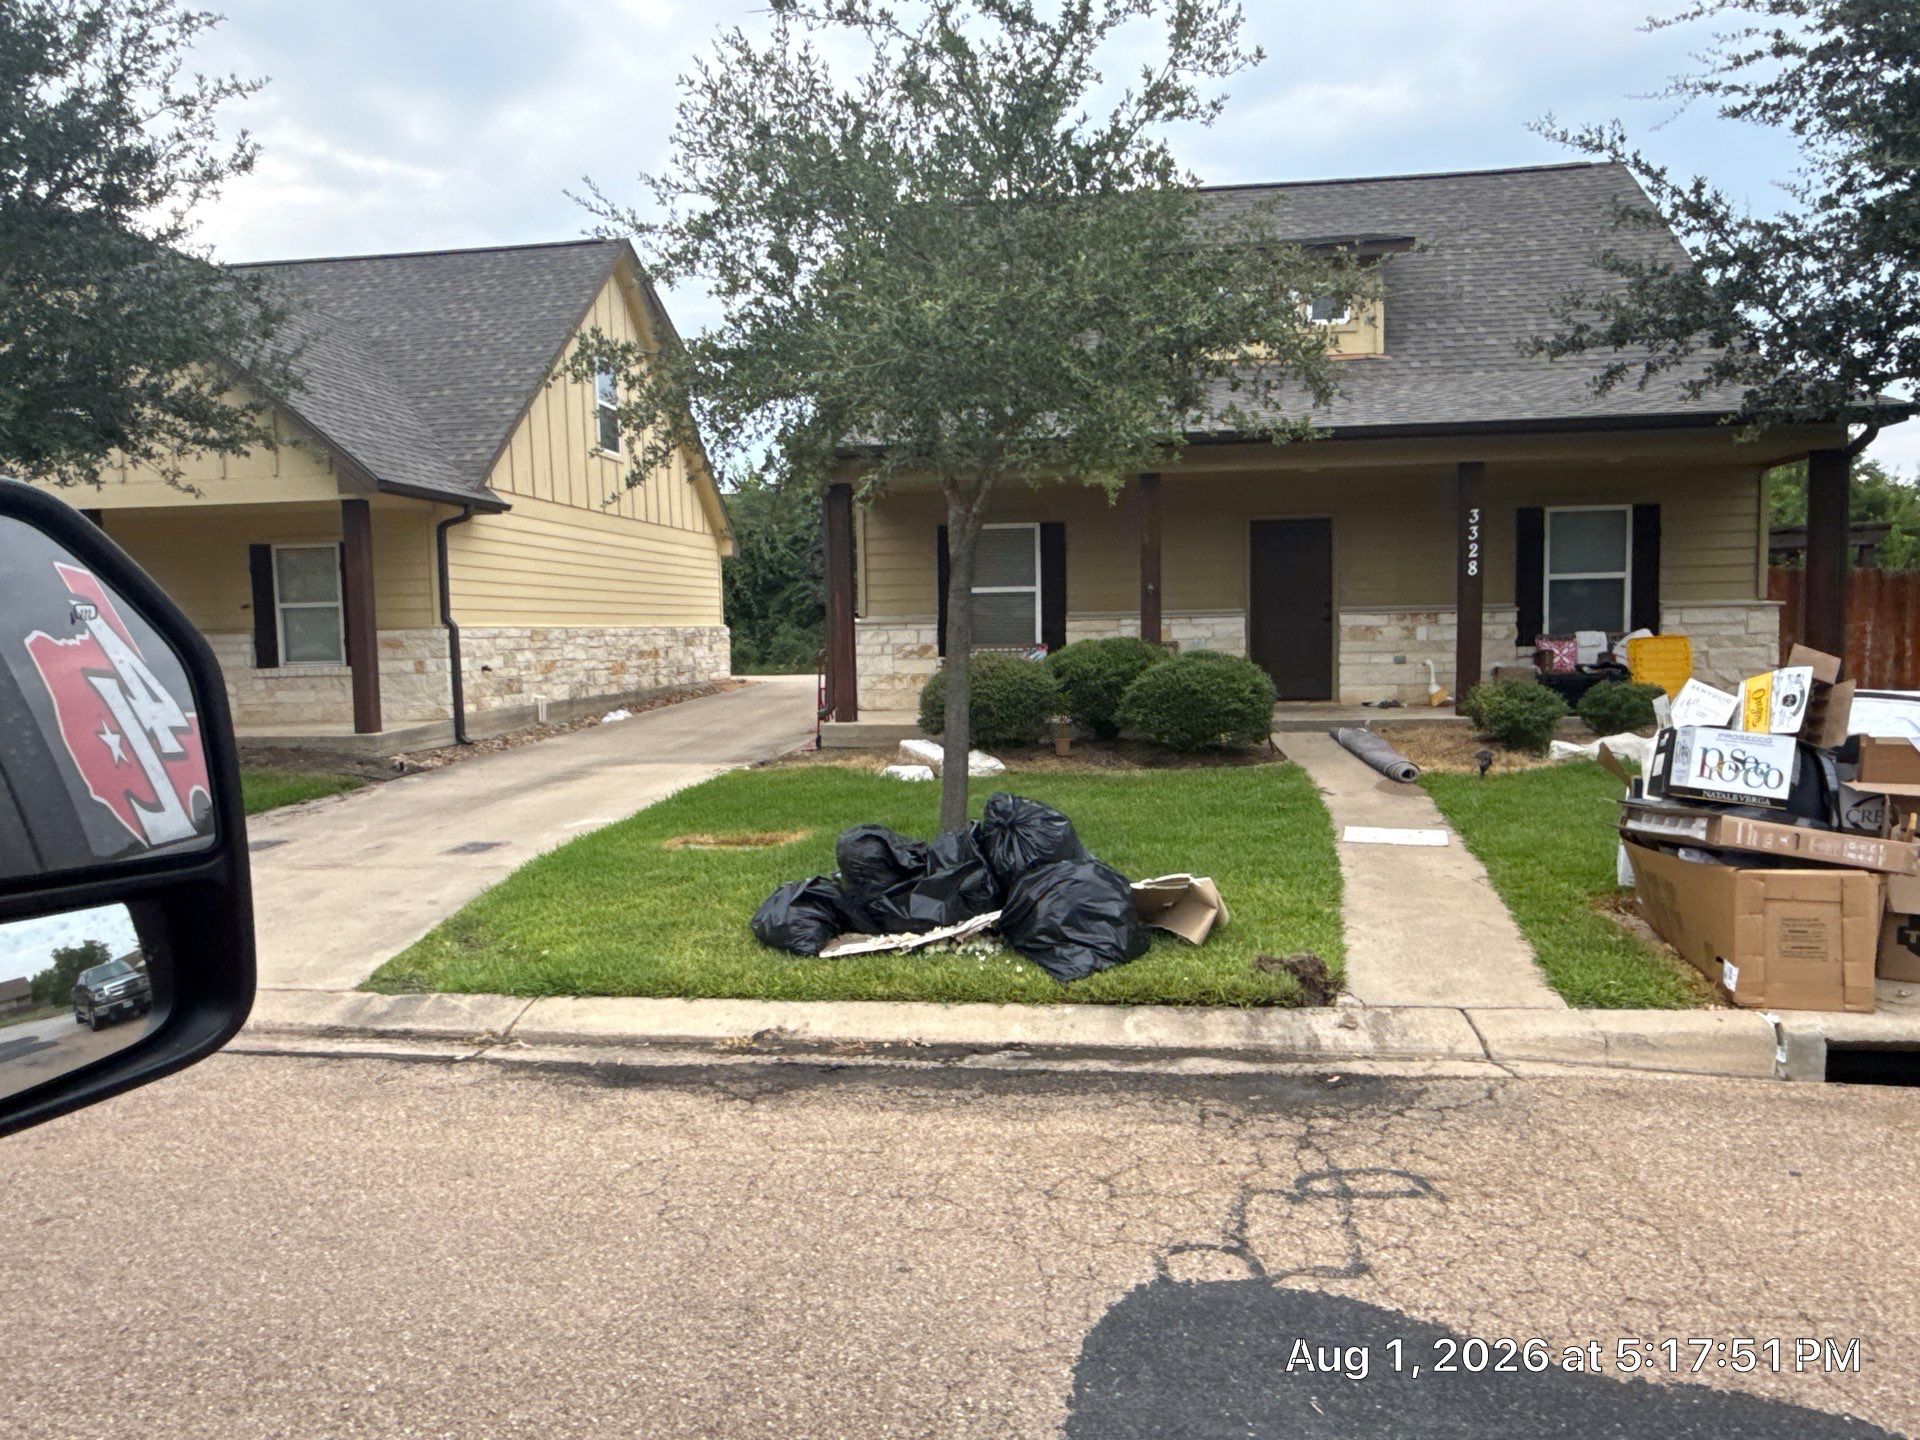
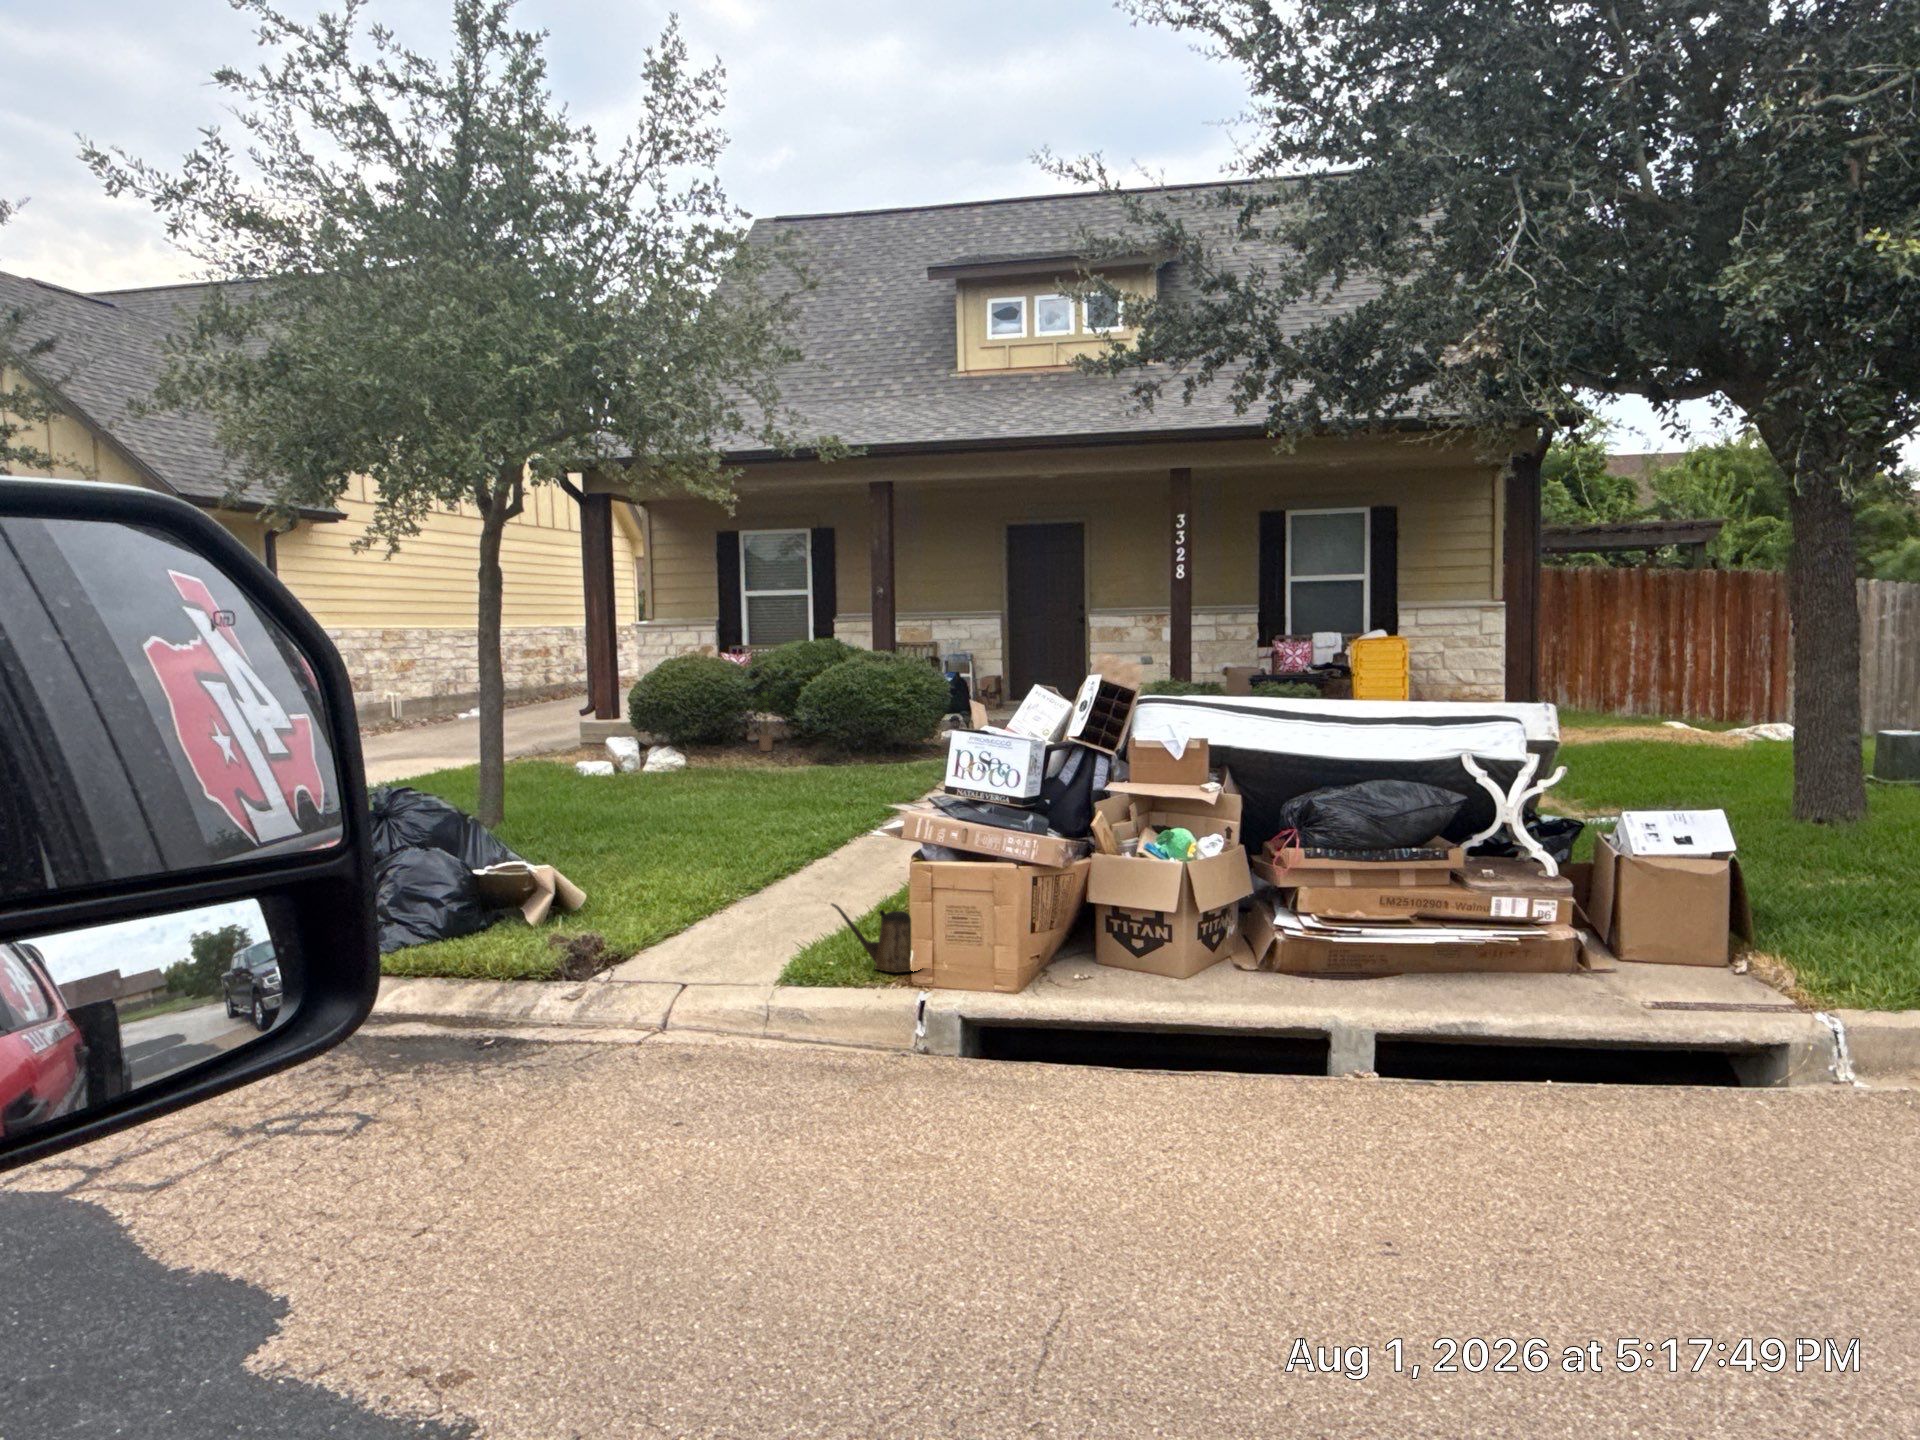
watering can: none [1575,915,1699,991] -> present [831,903,911,972]

